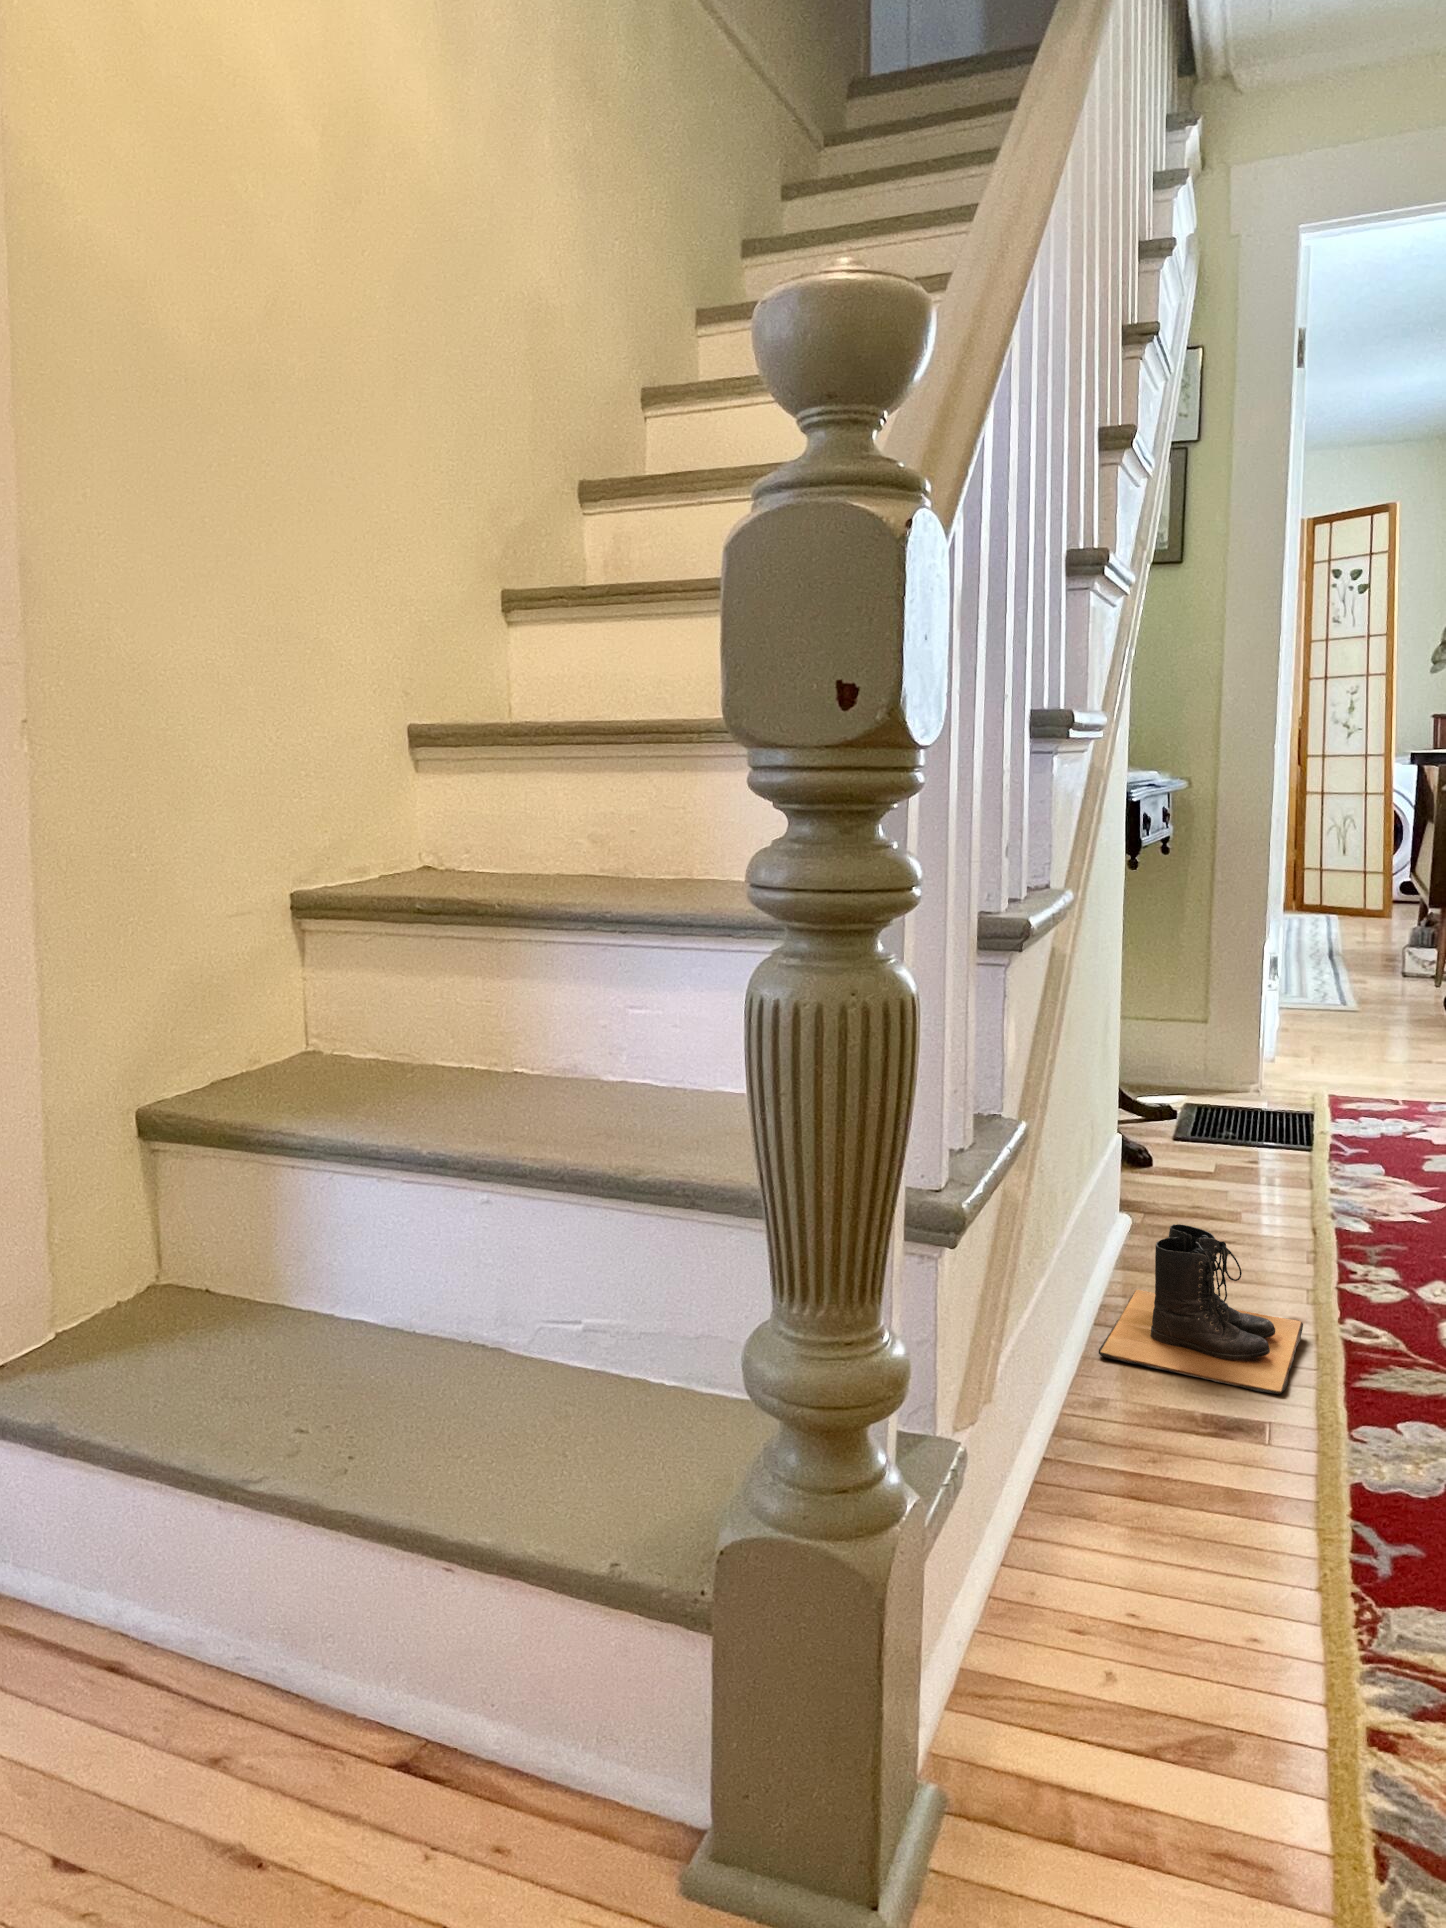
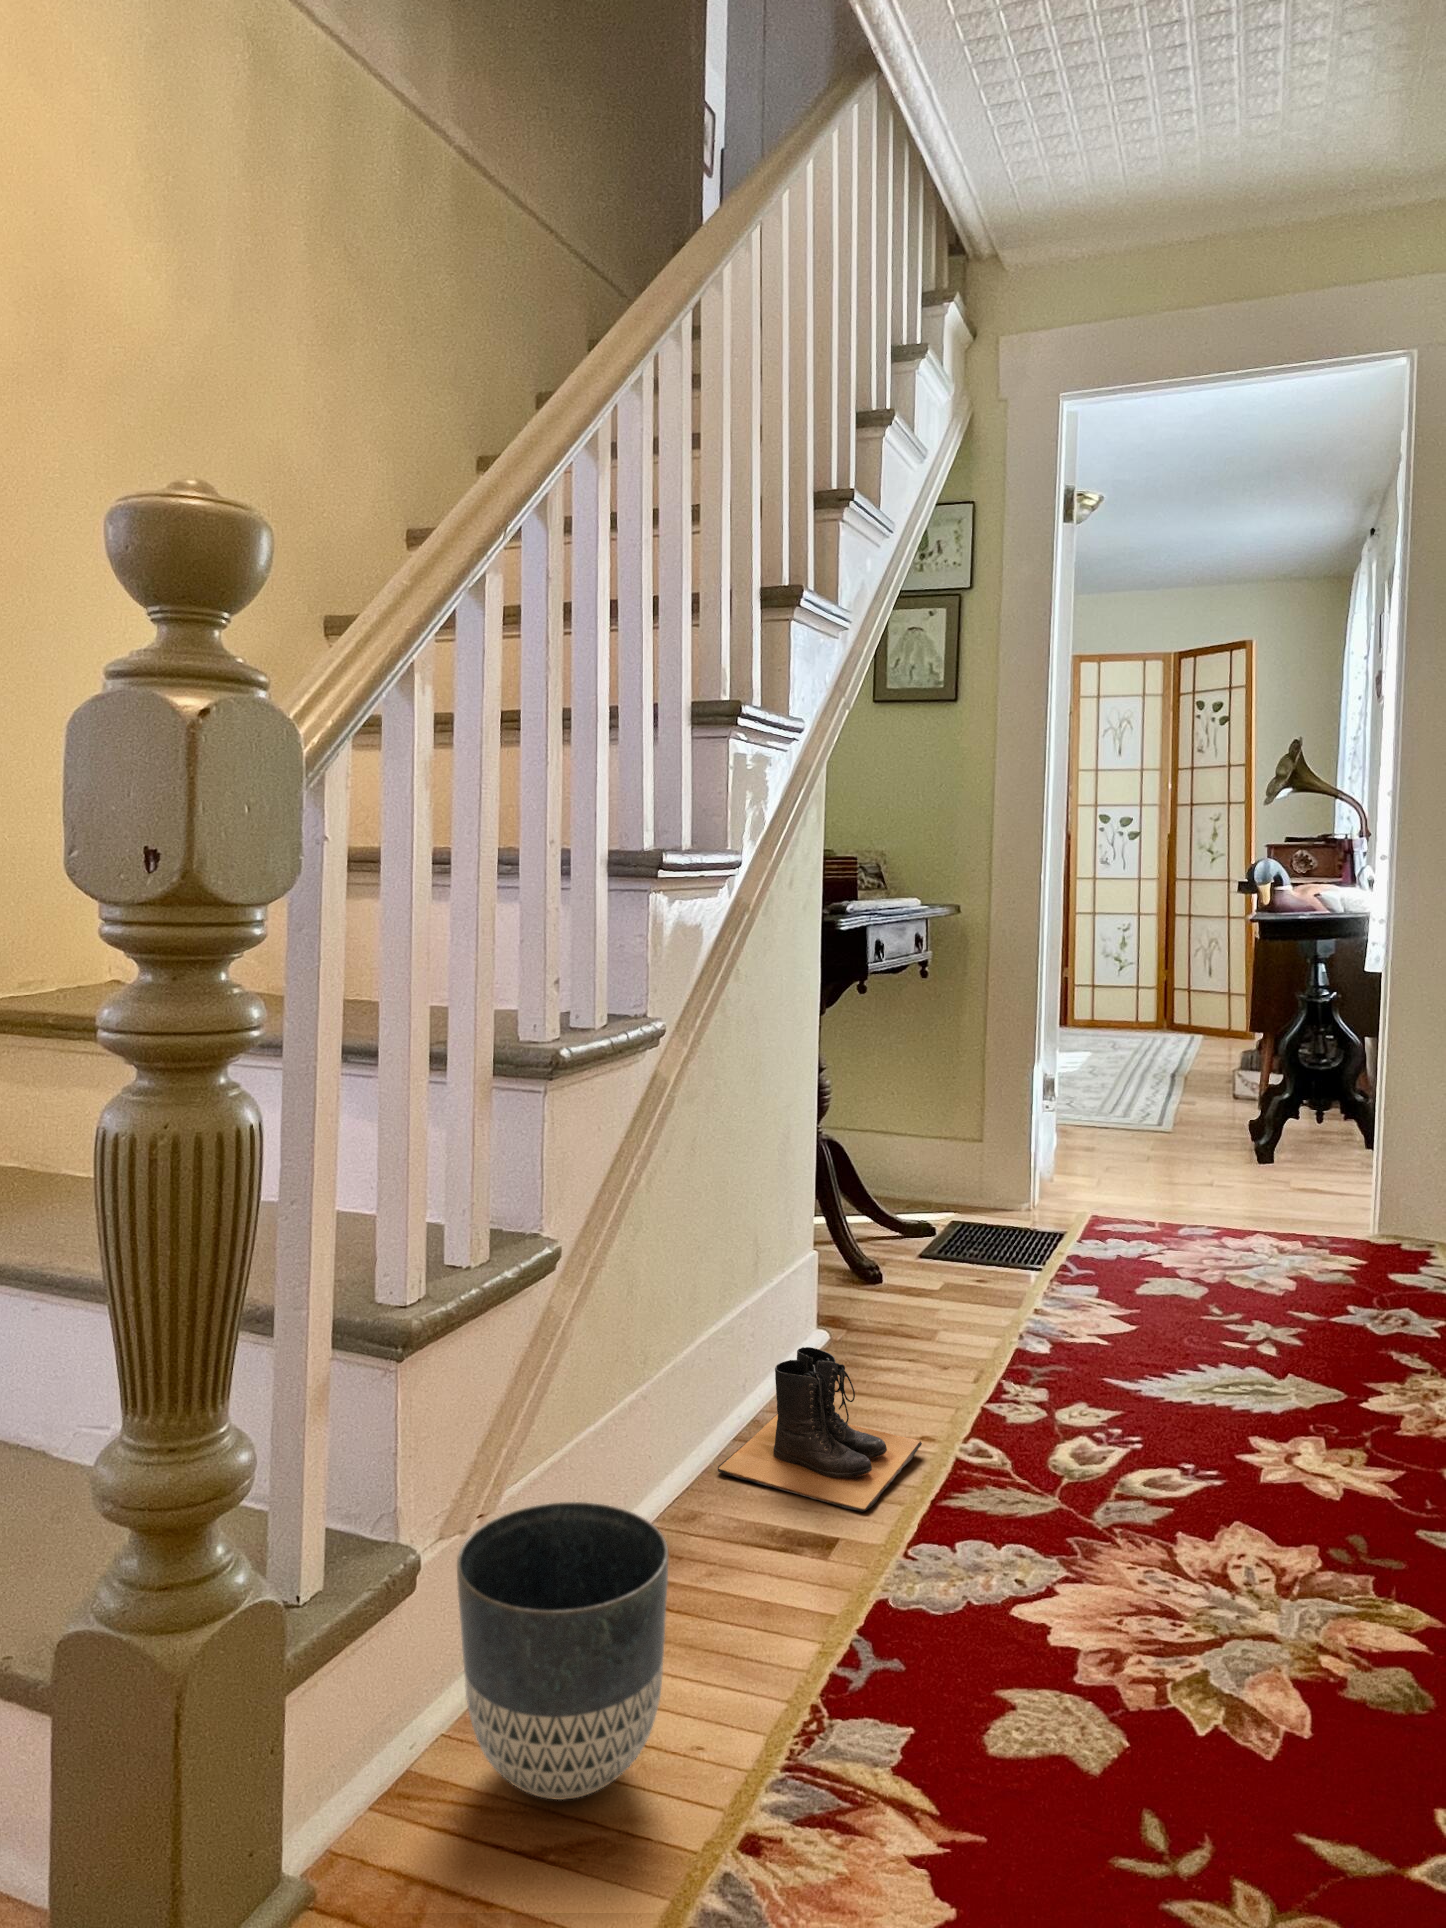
planter: none [1019,1379,1264,1695] -> present [457,1502,668,1800]

